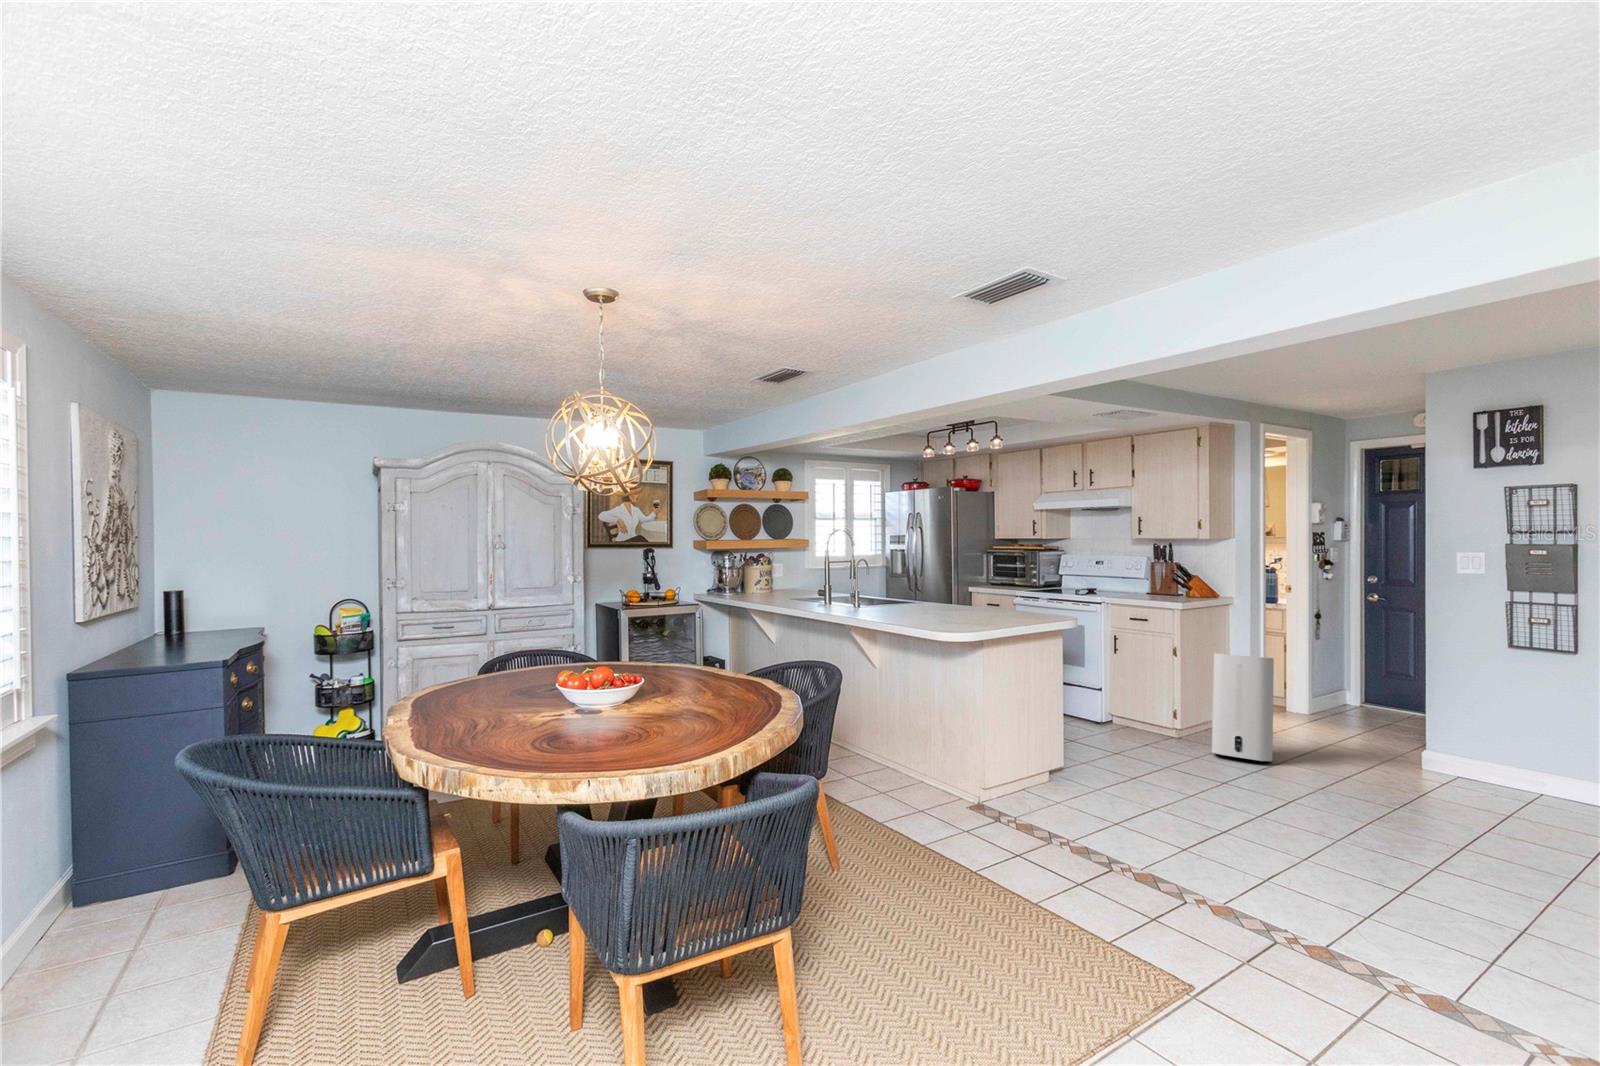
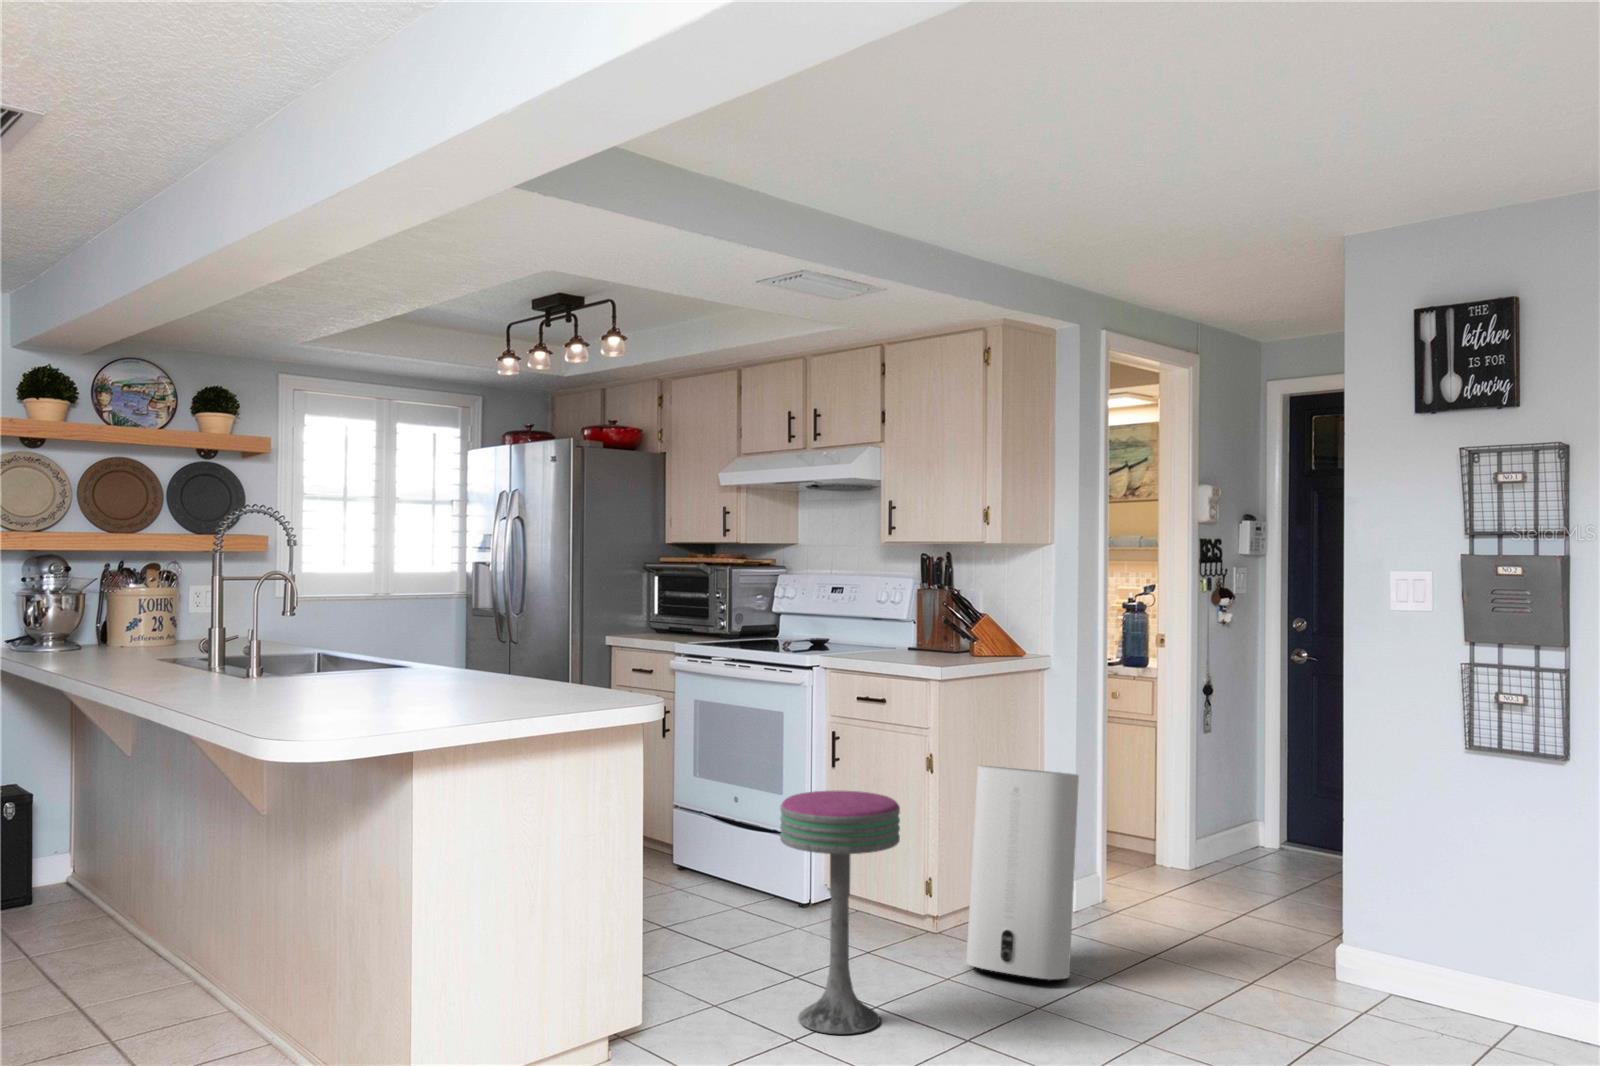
bar stool: none [1127,664,1192,780] -> present [780,791,900,1034]

